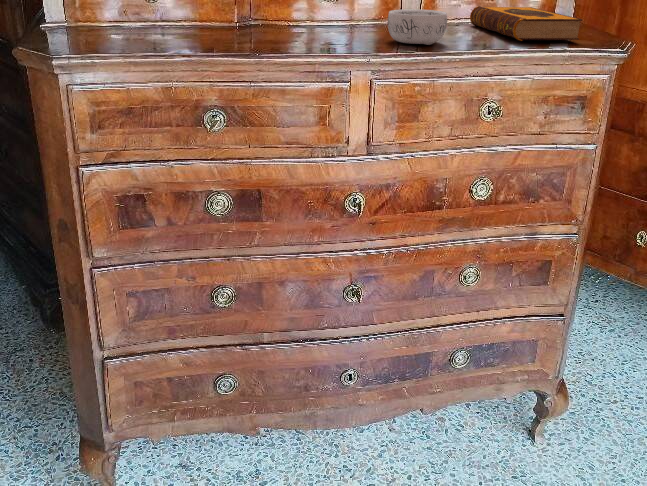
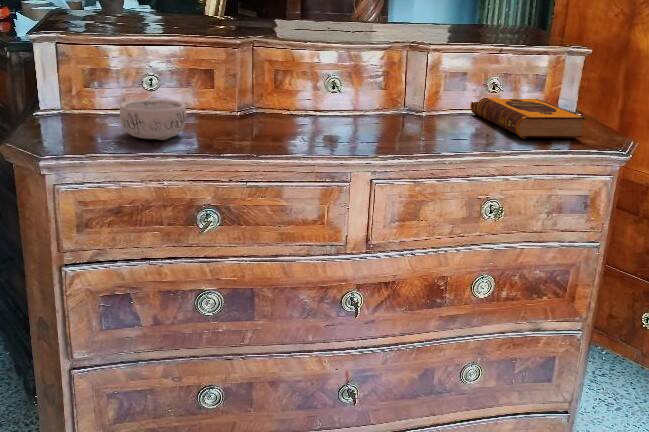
decorative bowl: present [388,9,447,45] -> present [120,99,186,140]

